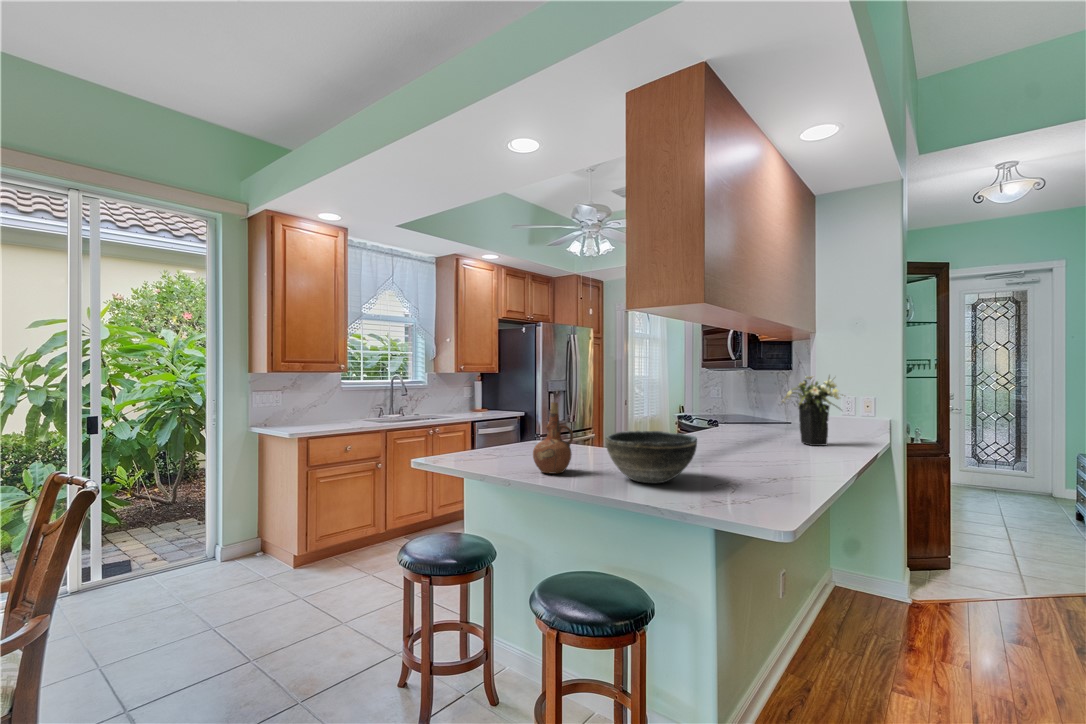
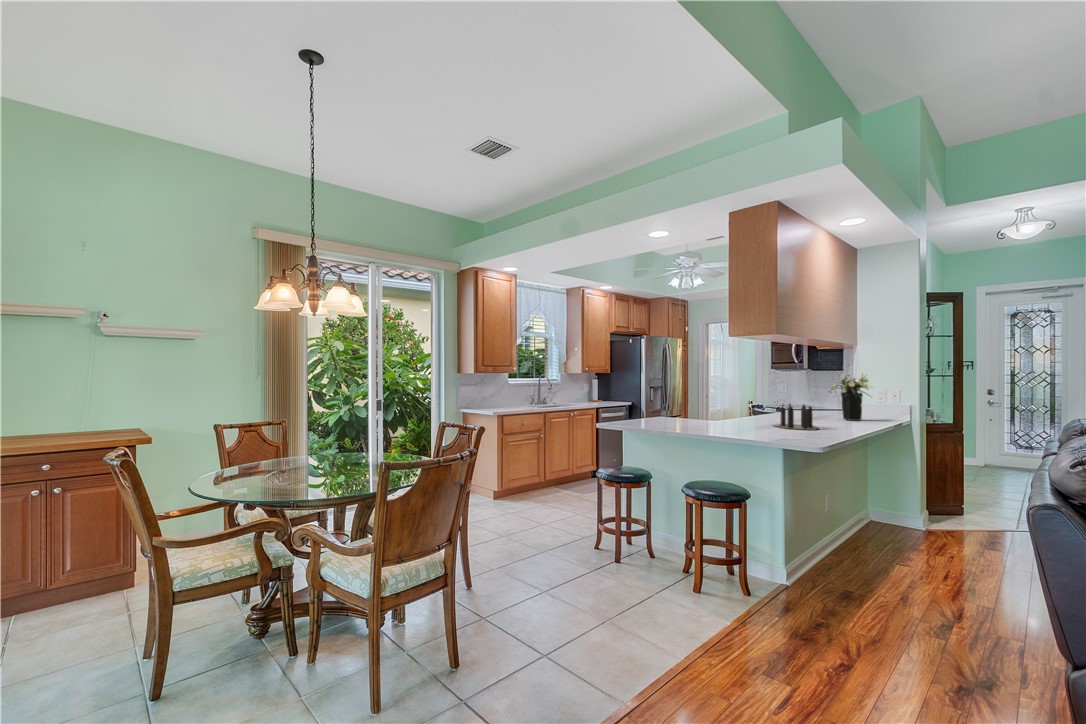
ceramic pitcher: present [533,402,573,474] -> none [673,389,696,429]
candle: none [699,423,797,471] -> present [774,404,819,430]
bowl: present [606,431,697,483] -> none [717,405,771,433]

